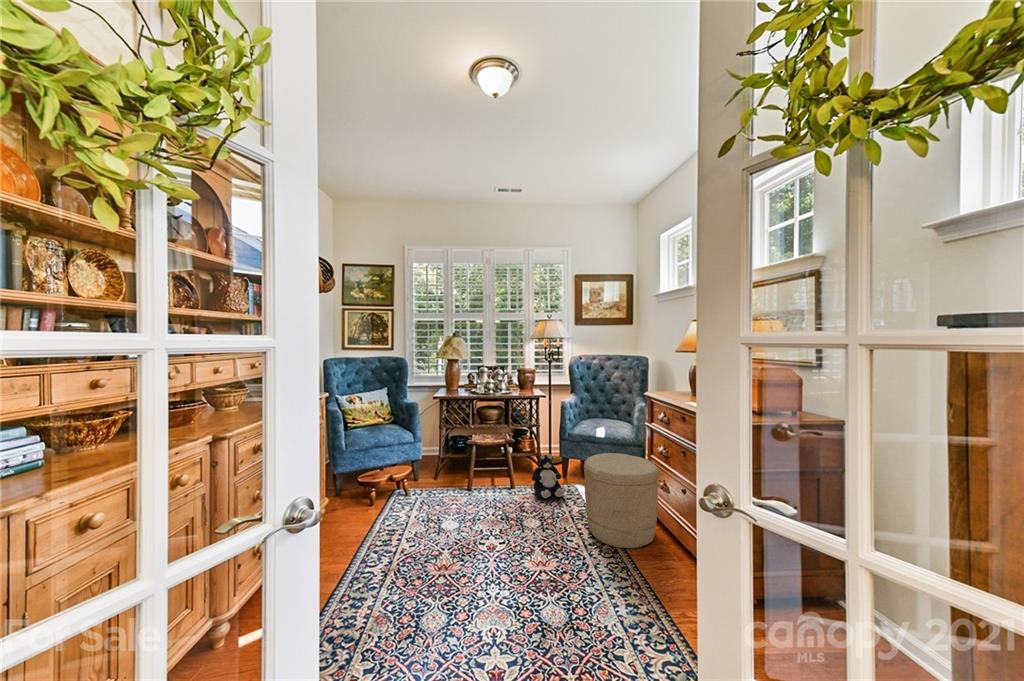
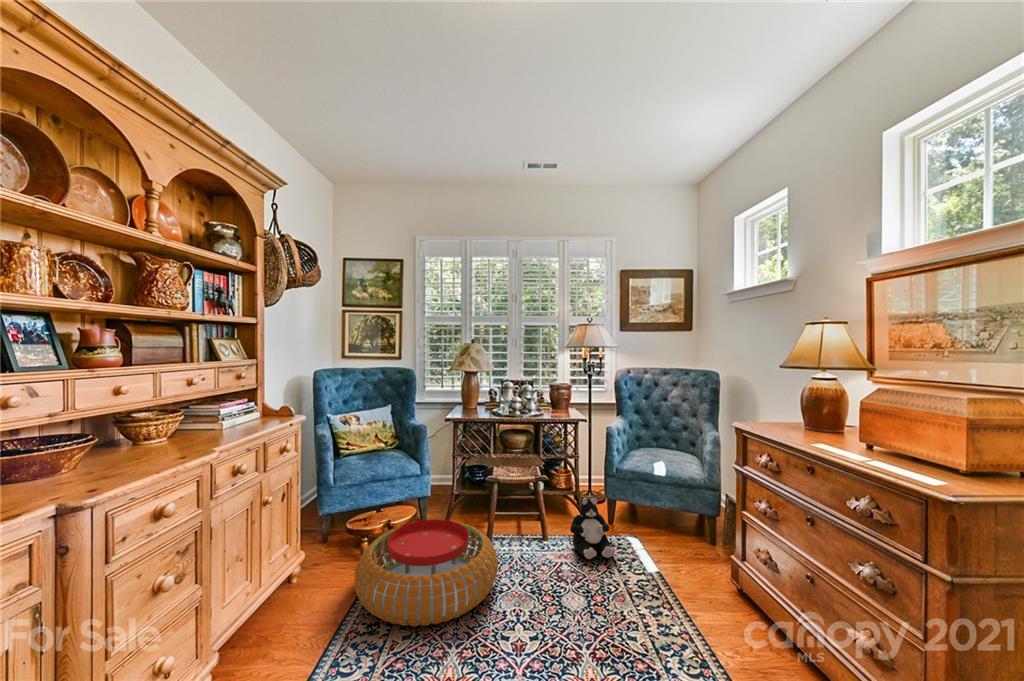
woven basket: present [584,453,659,548] -> none [648,505,762,656]
pouf: none [369,471,476,542] -> present [355,519,498,627]

